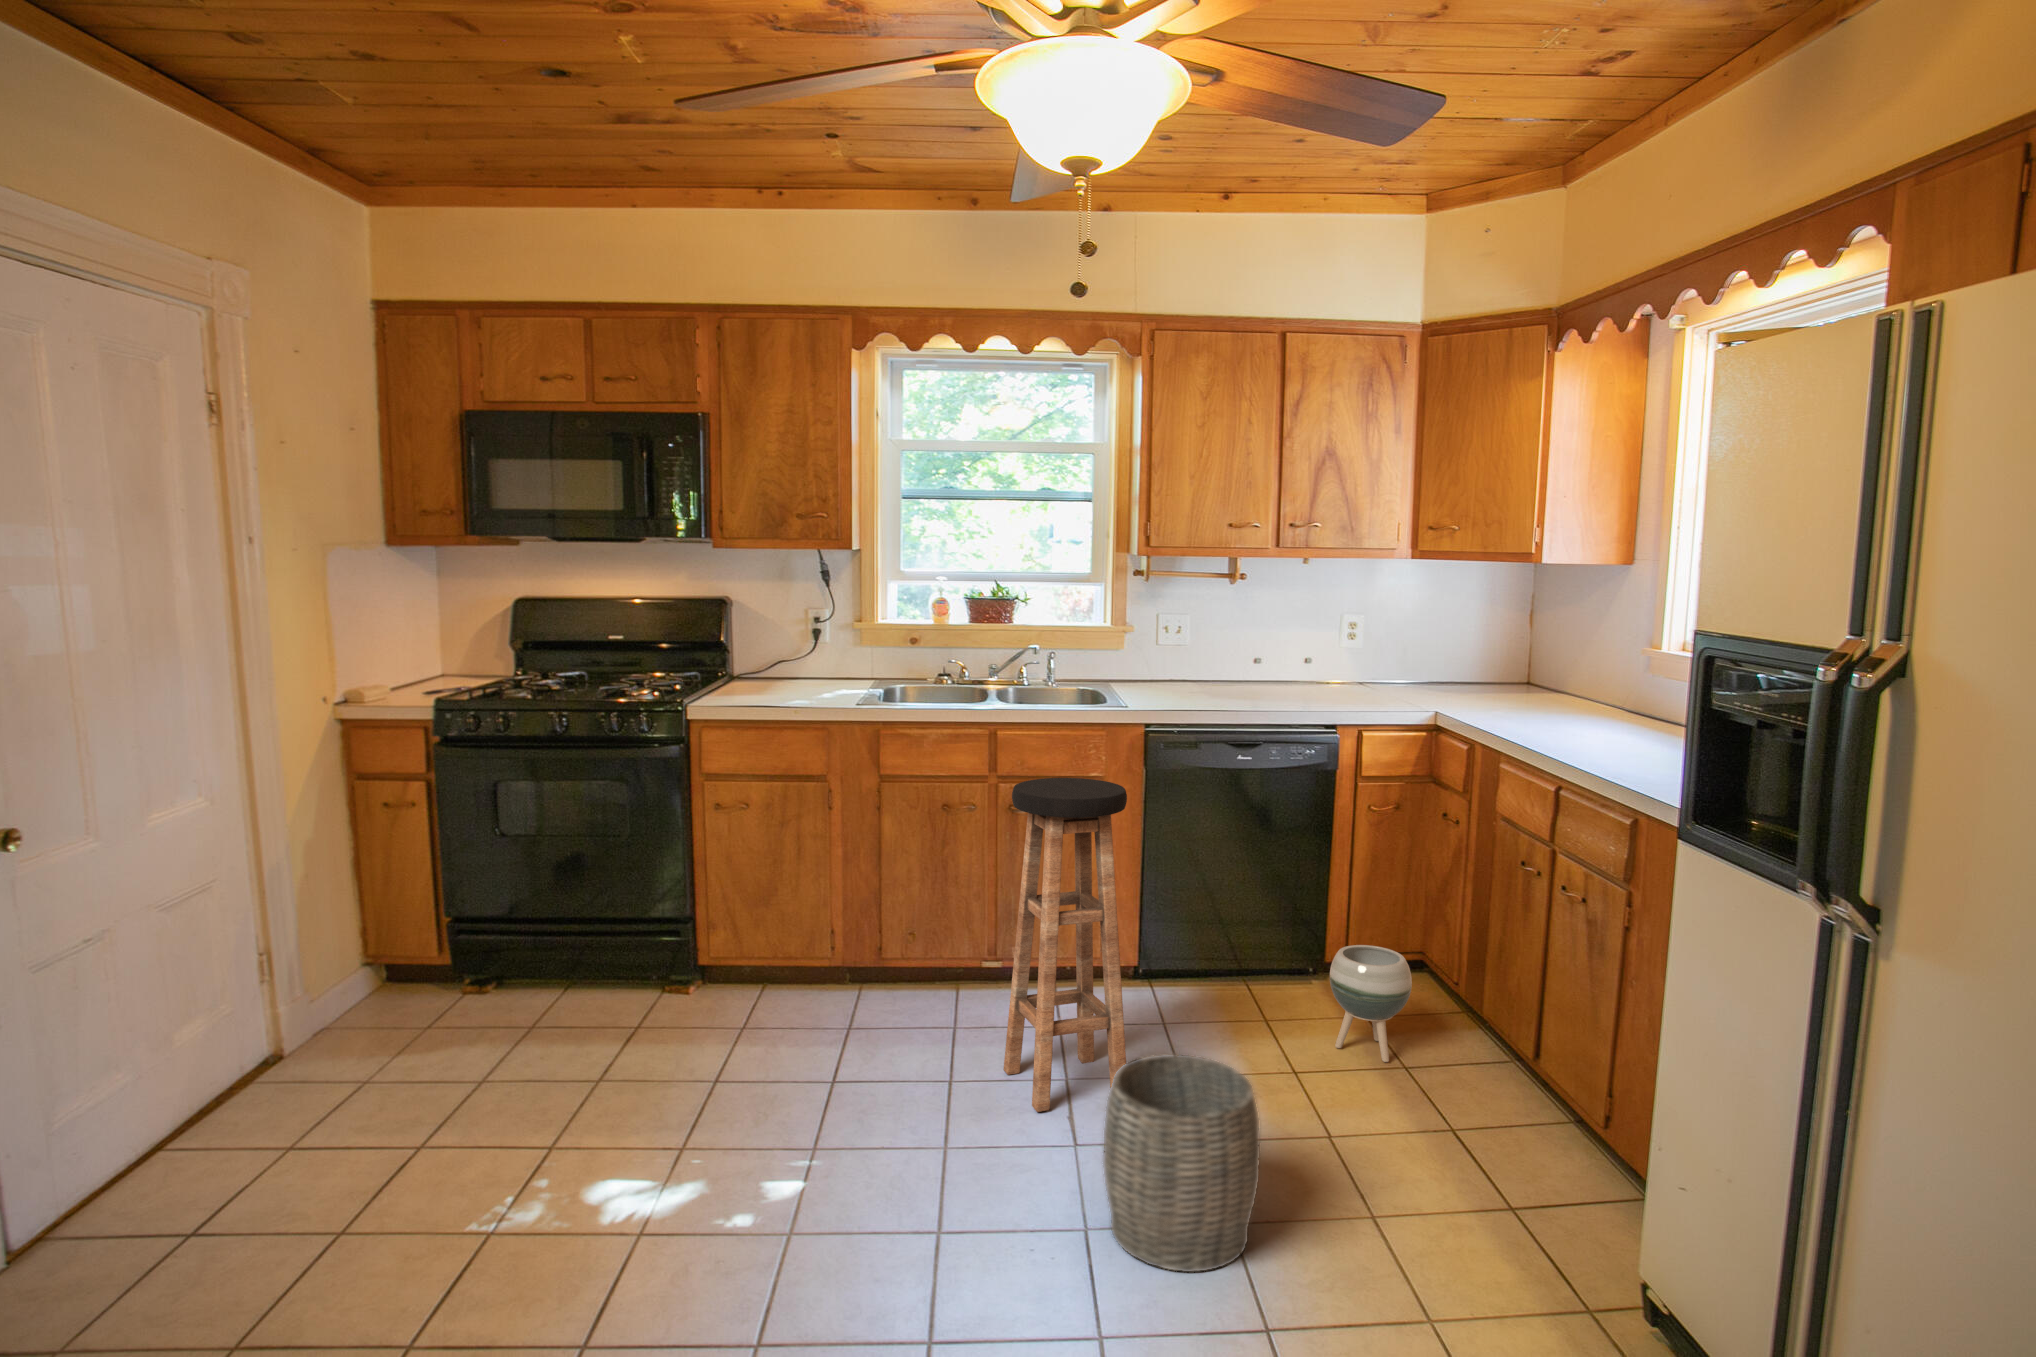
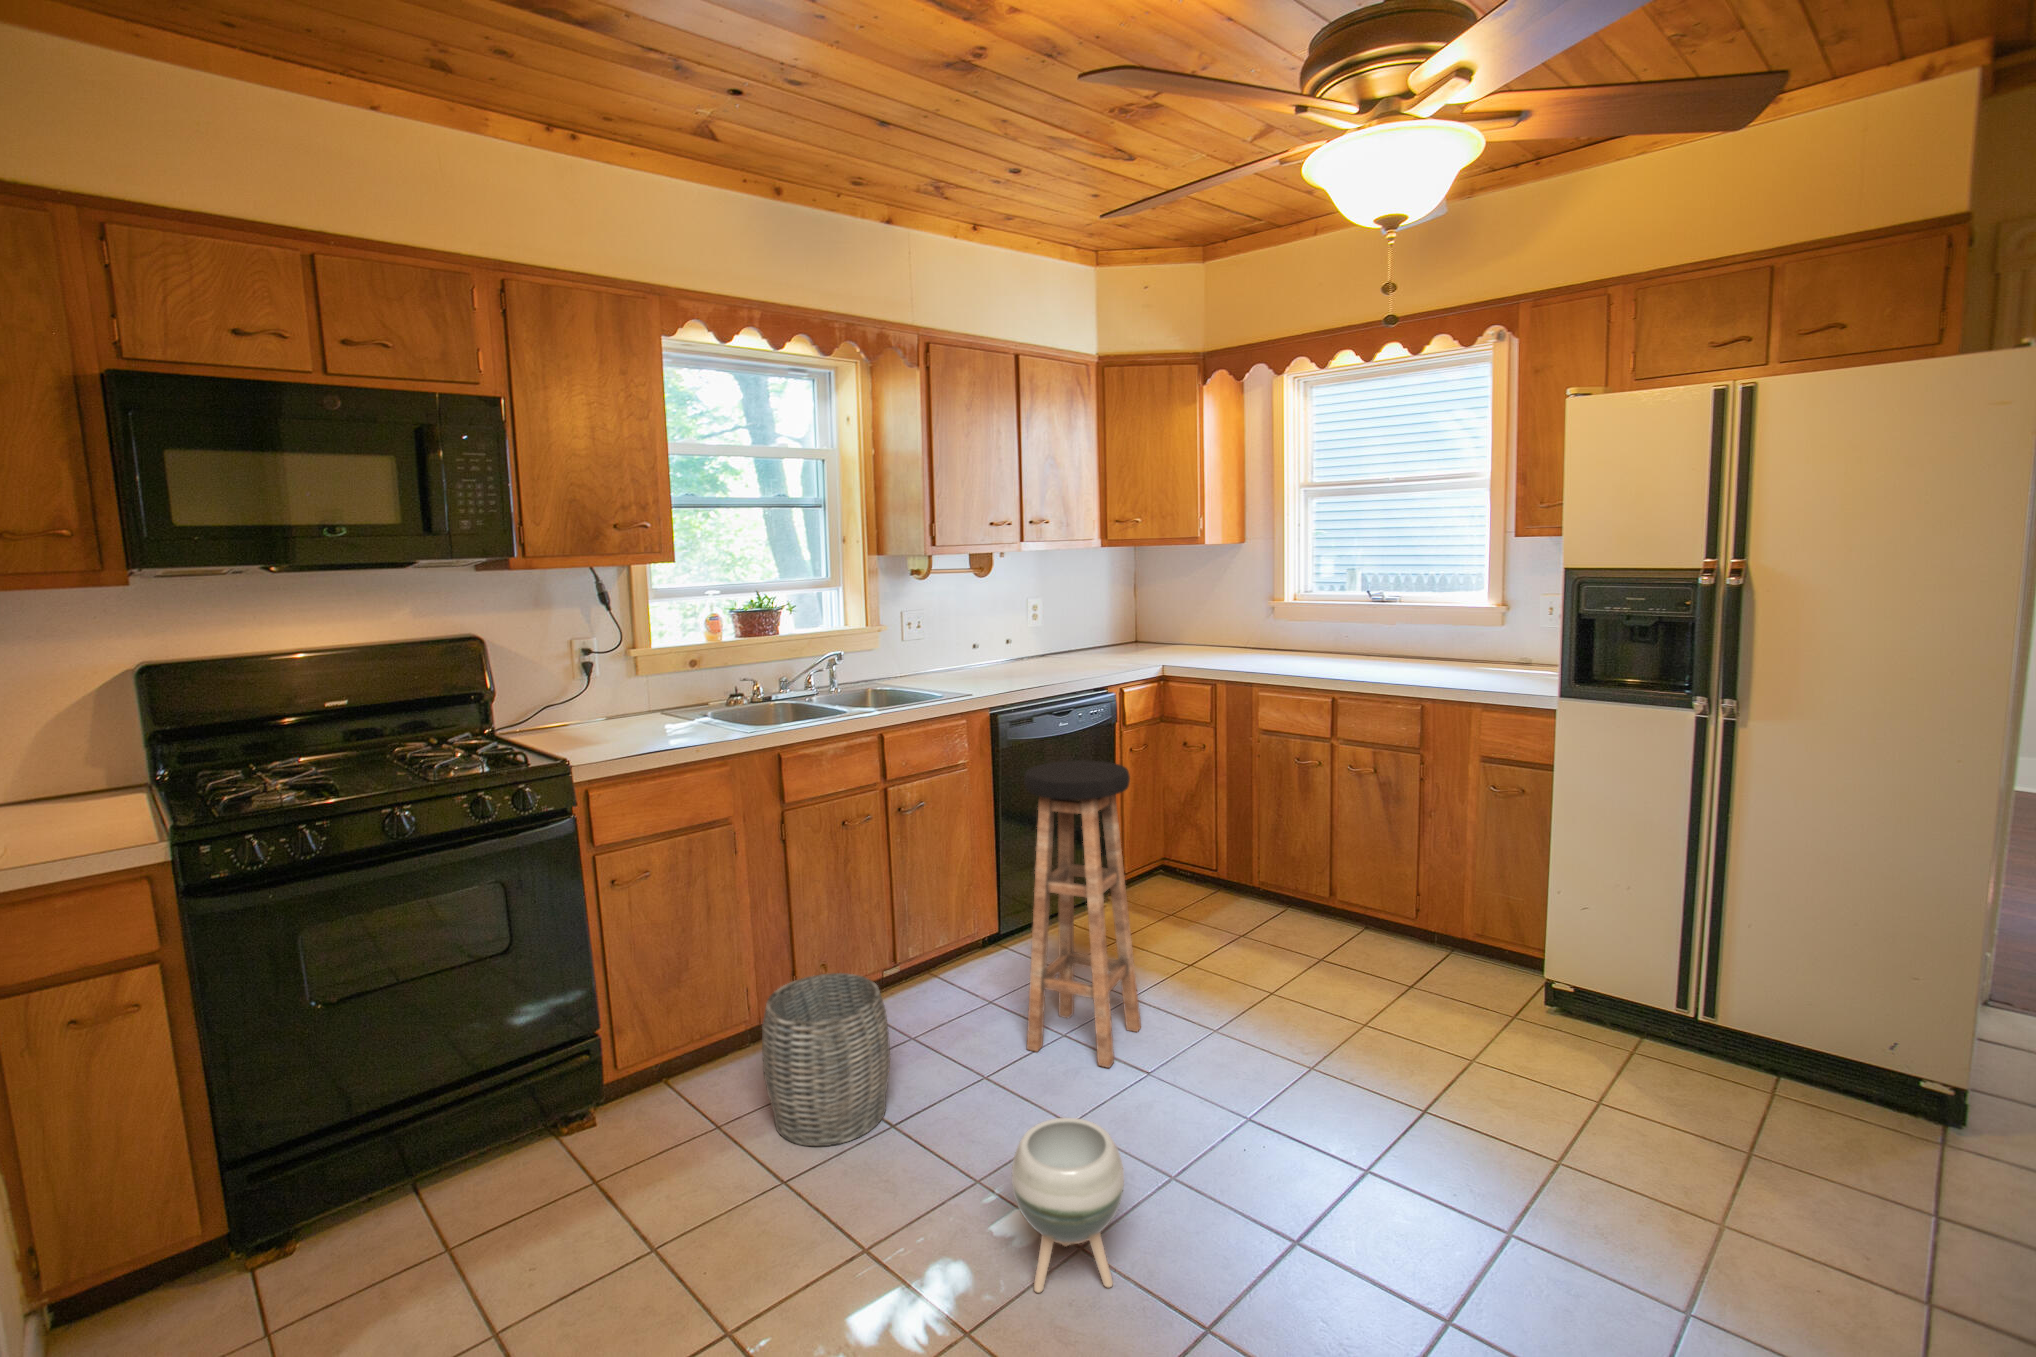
planter: present [1330,945,1412,1062] -> present [1012,1118,1124,1293]
woven basket: present [1103,1054,1260,1272] -> present [762,973,890,1146]

